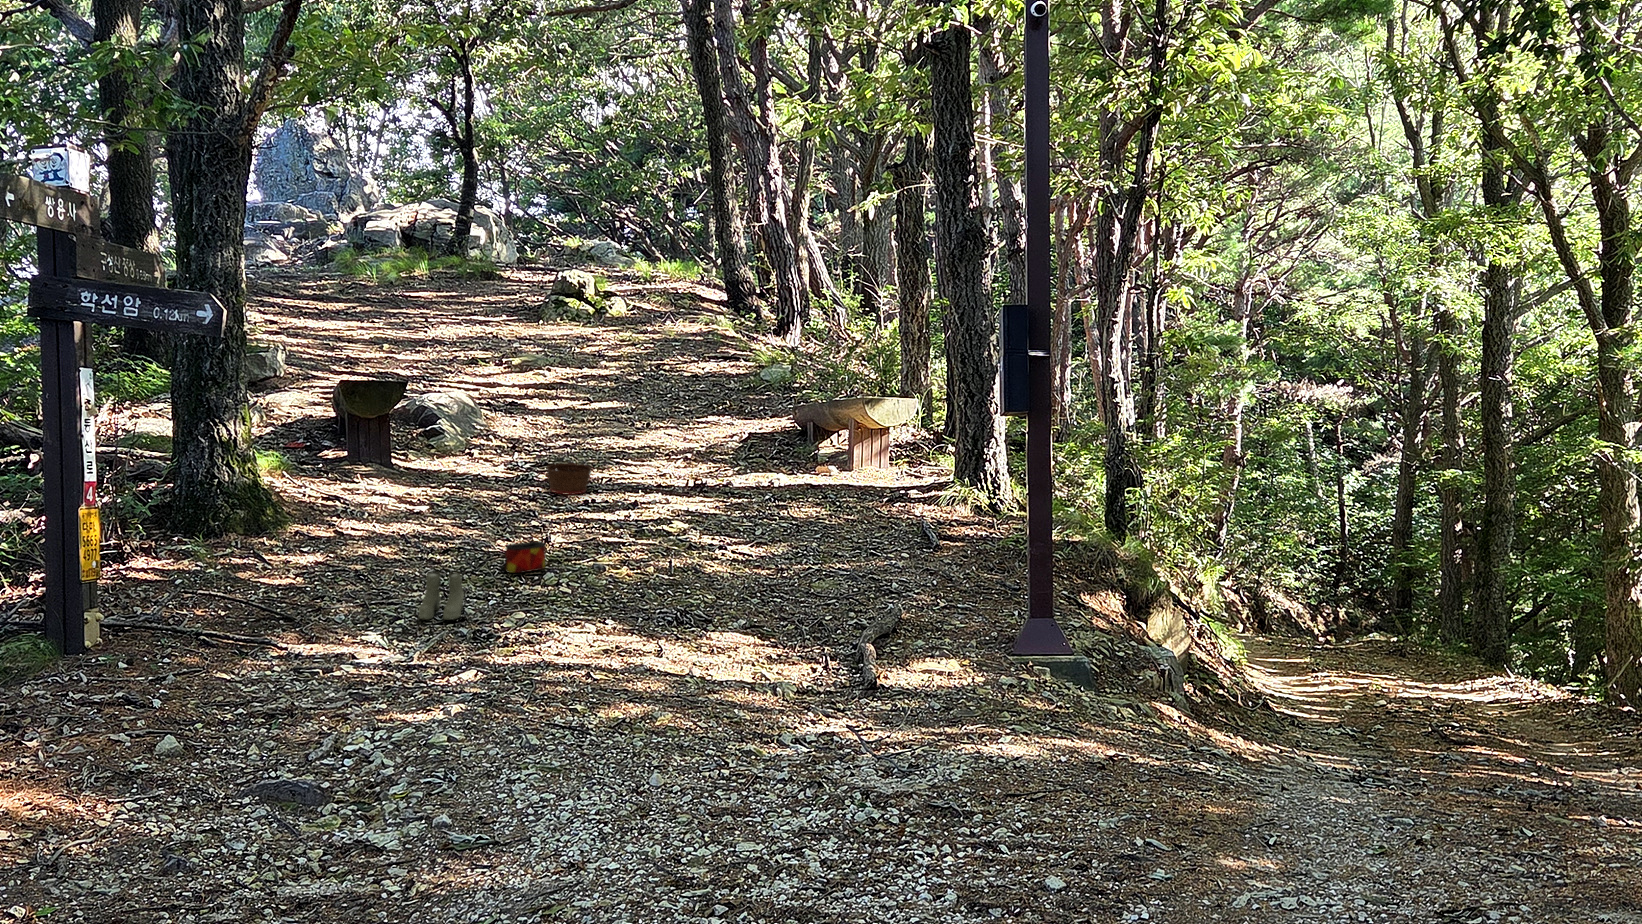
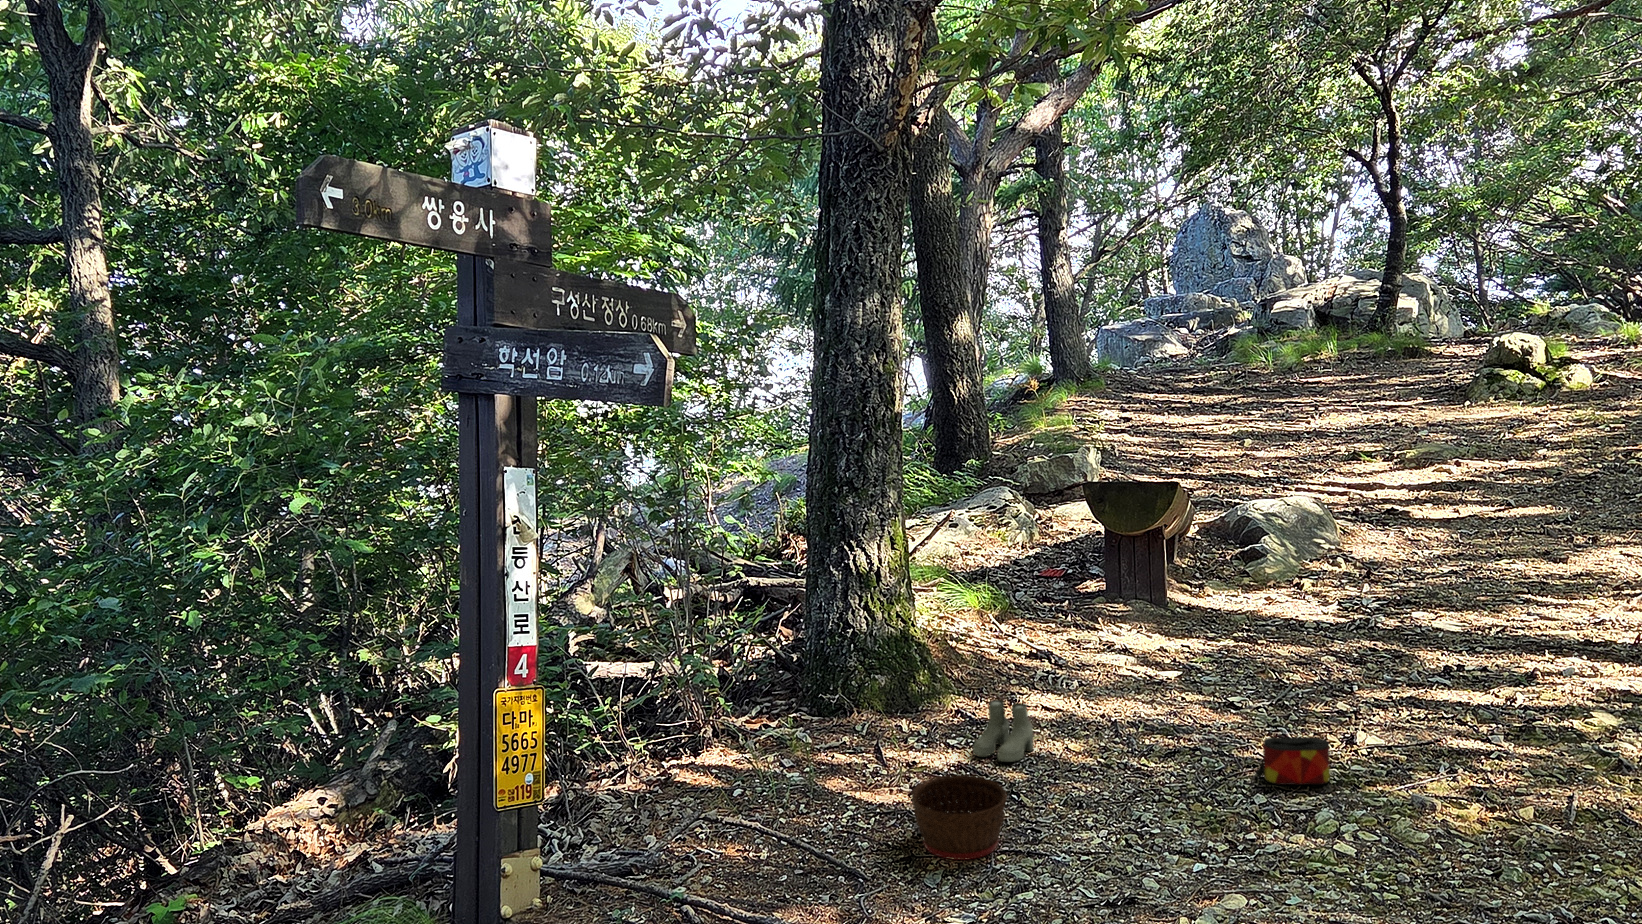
basket: present [546,463,592,495] -> present [911,775,1007,860]
boots: present [419,571,464,620] -> present [973,699,1034,762]

